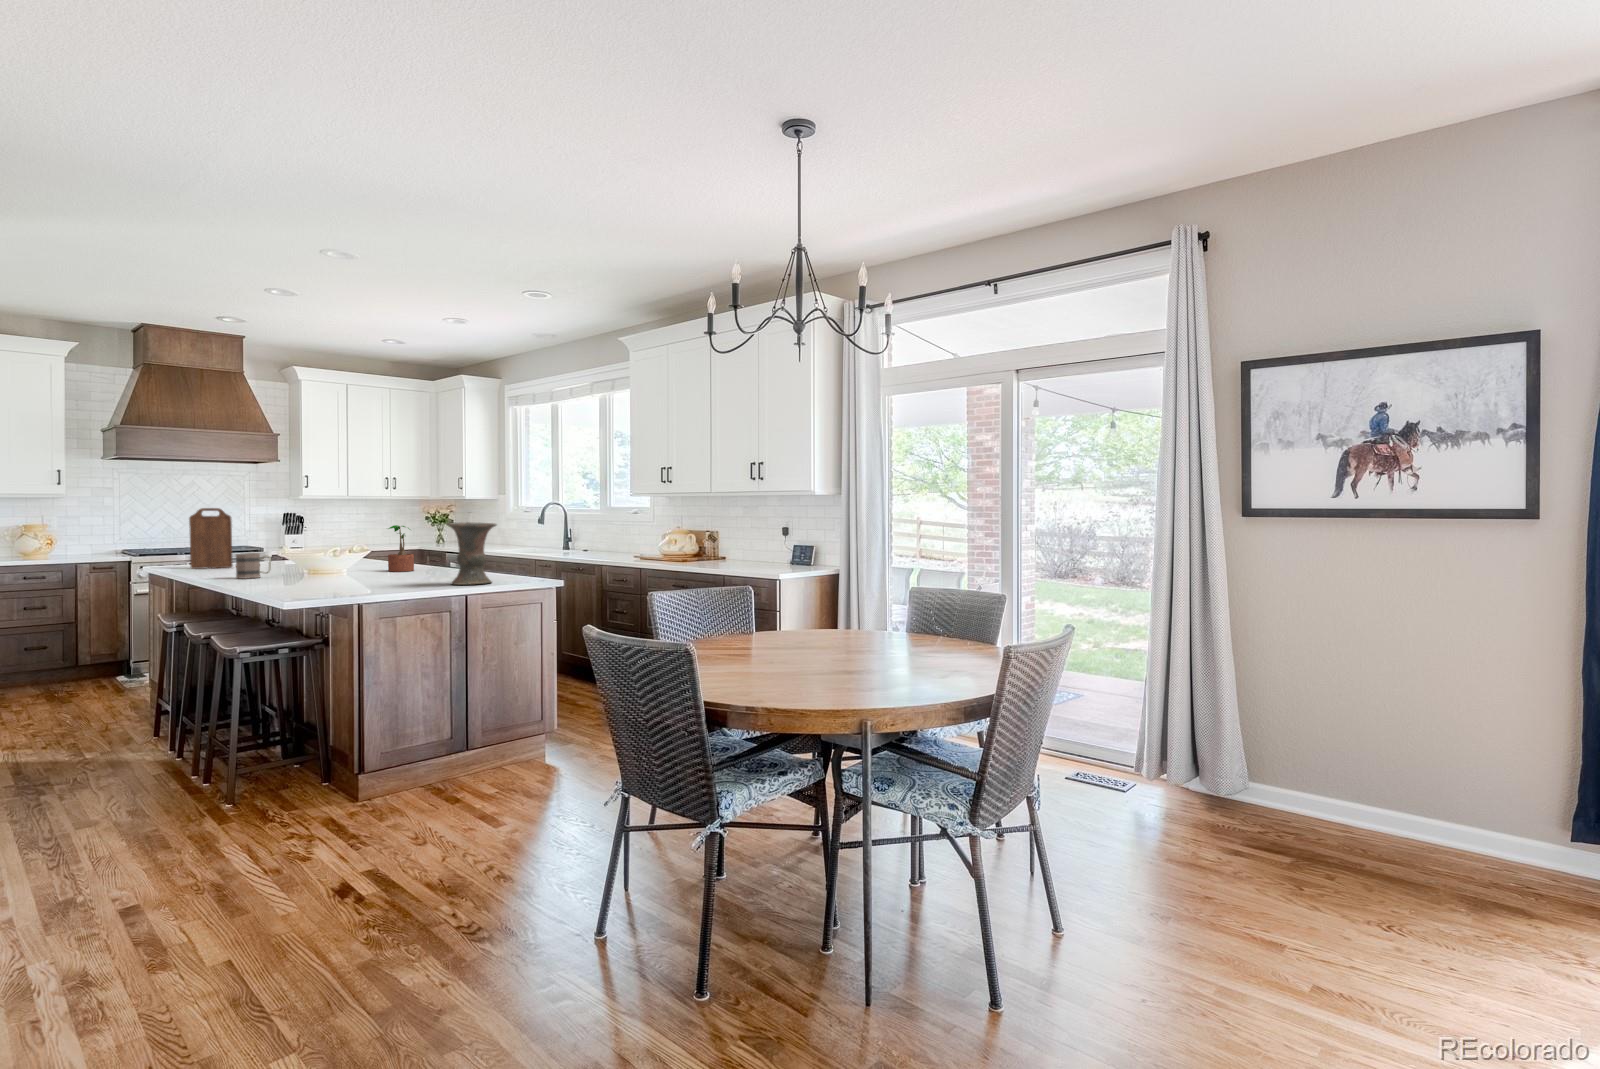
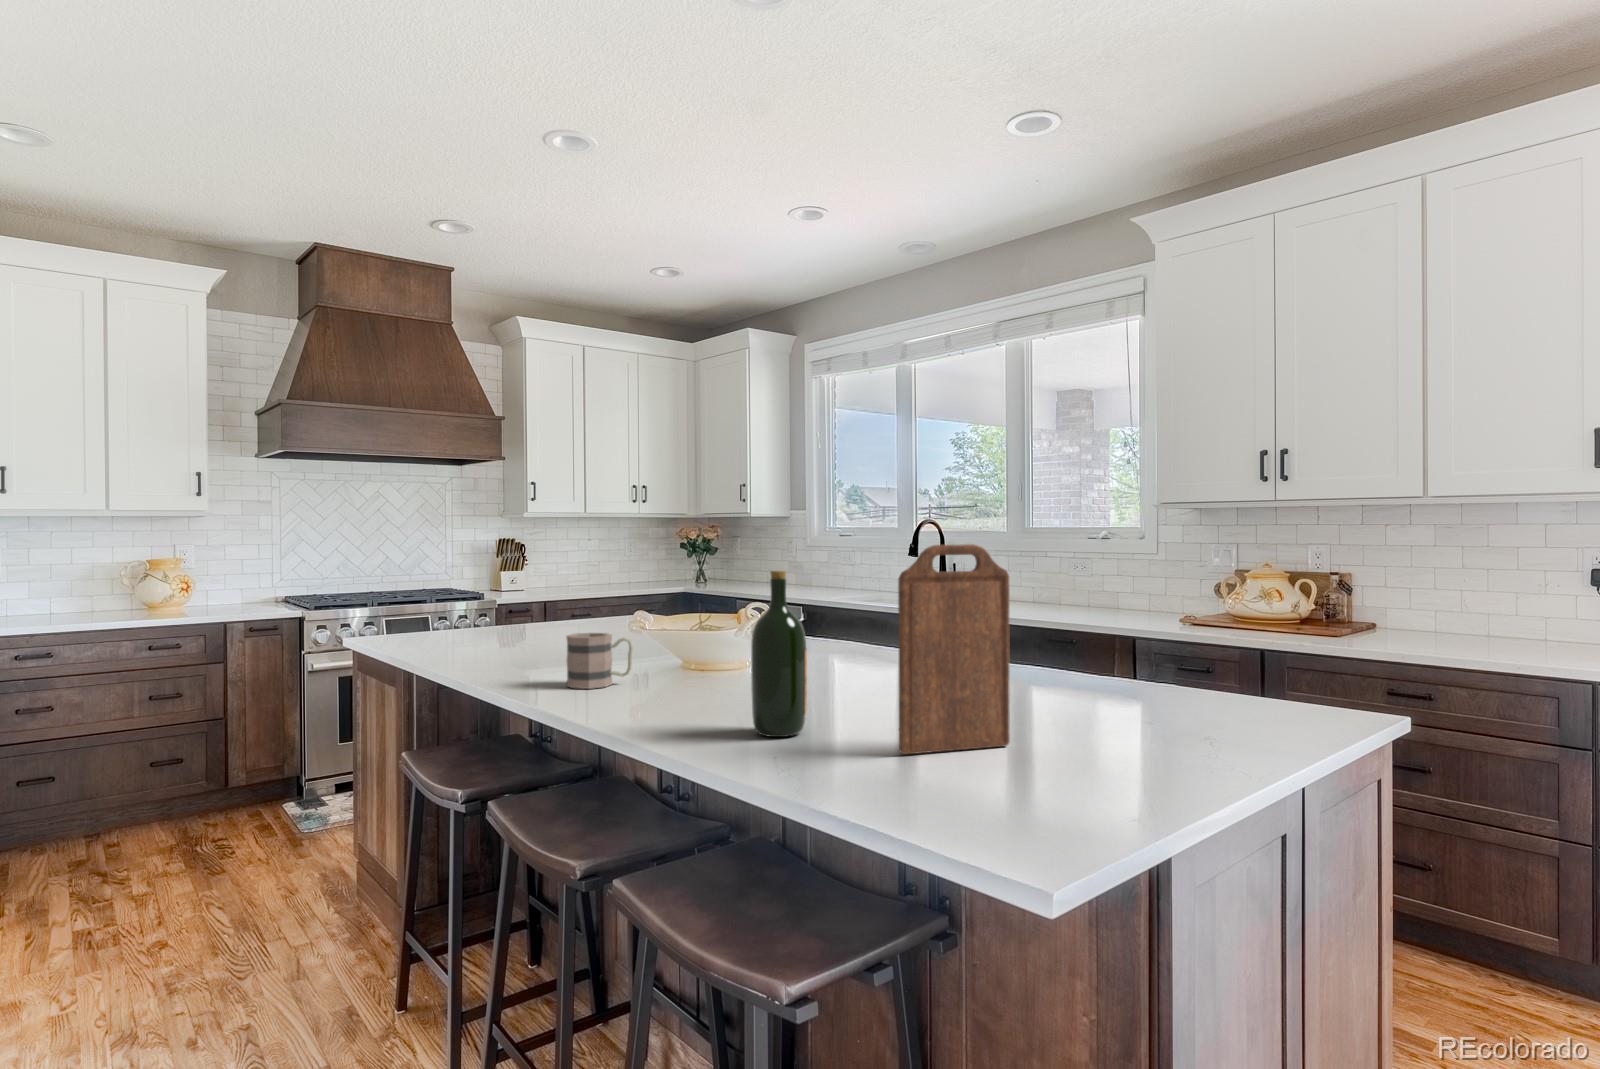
cutting board: present [189,508,233,569] -> present [898,544,1010,754]
wine bottle: none [285,519,312,587] -> present [751,571,807,737]
vase: present [447,522,496,585] -> none [1124,576,1252,739]
potted plant: present [388,525,414,572] -> none [819,571,866,665]

